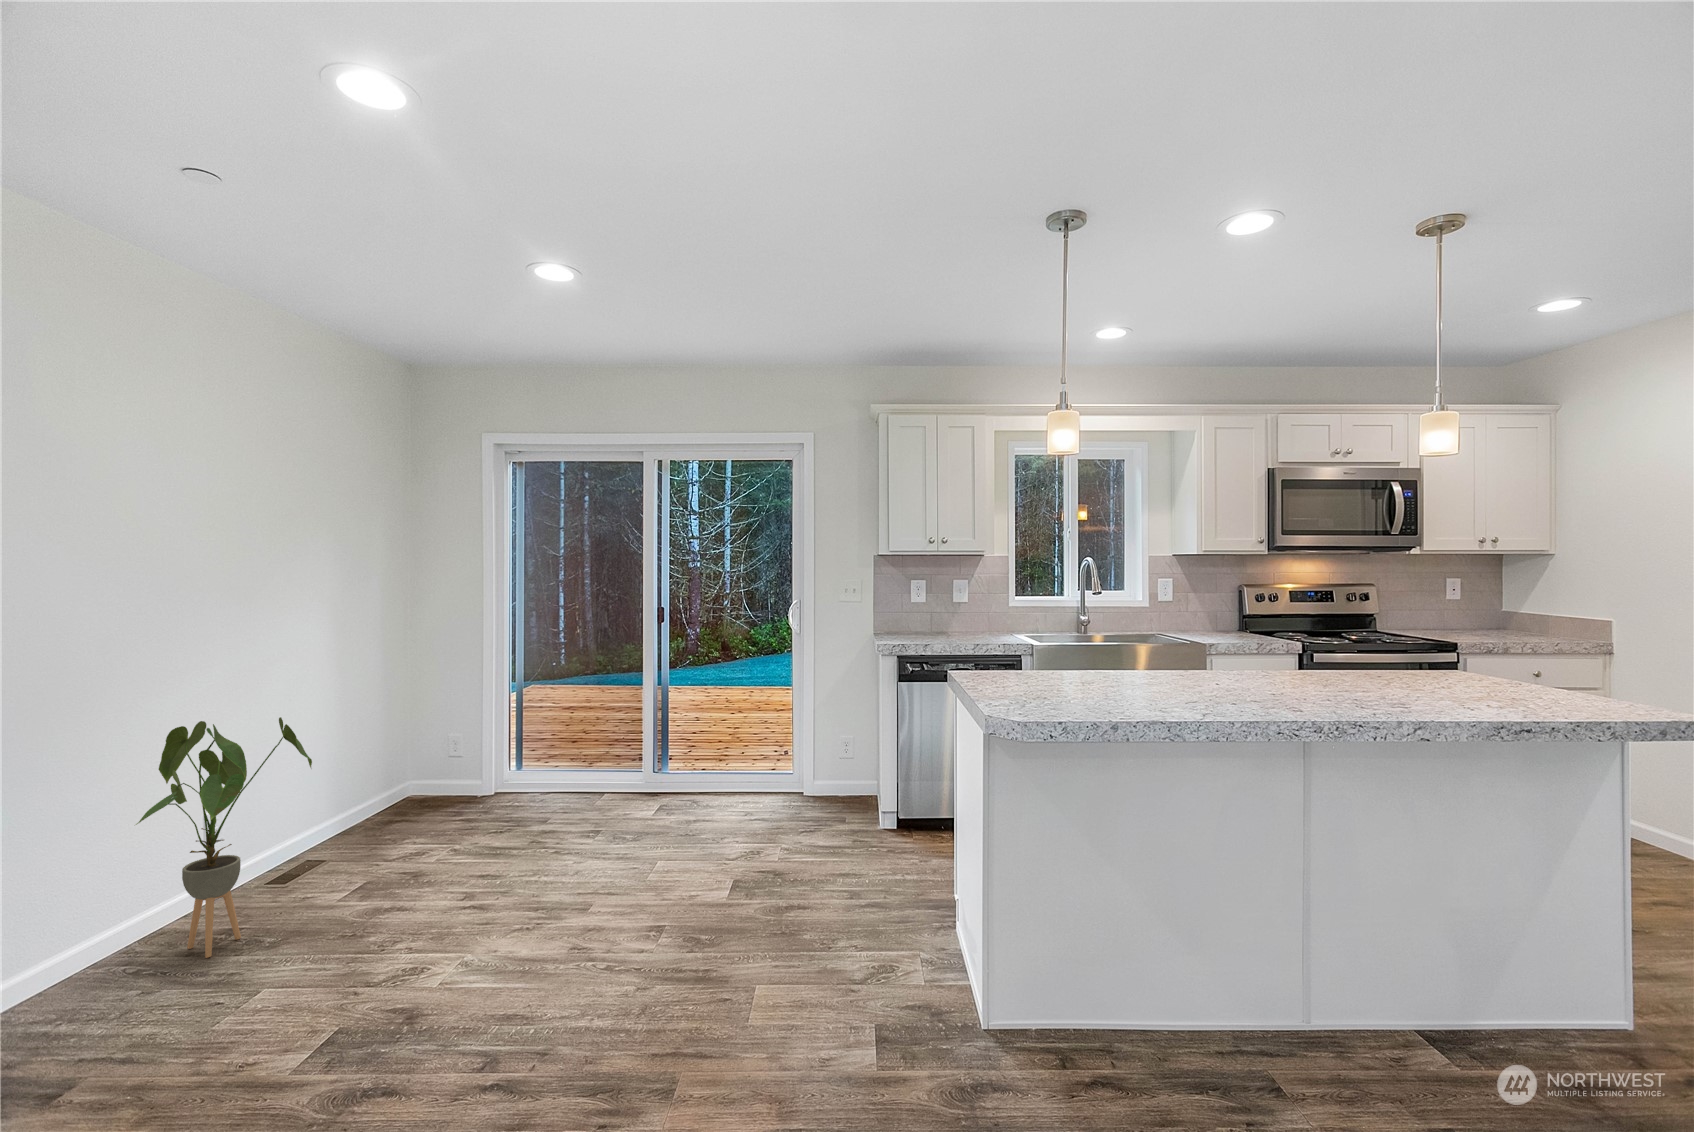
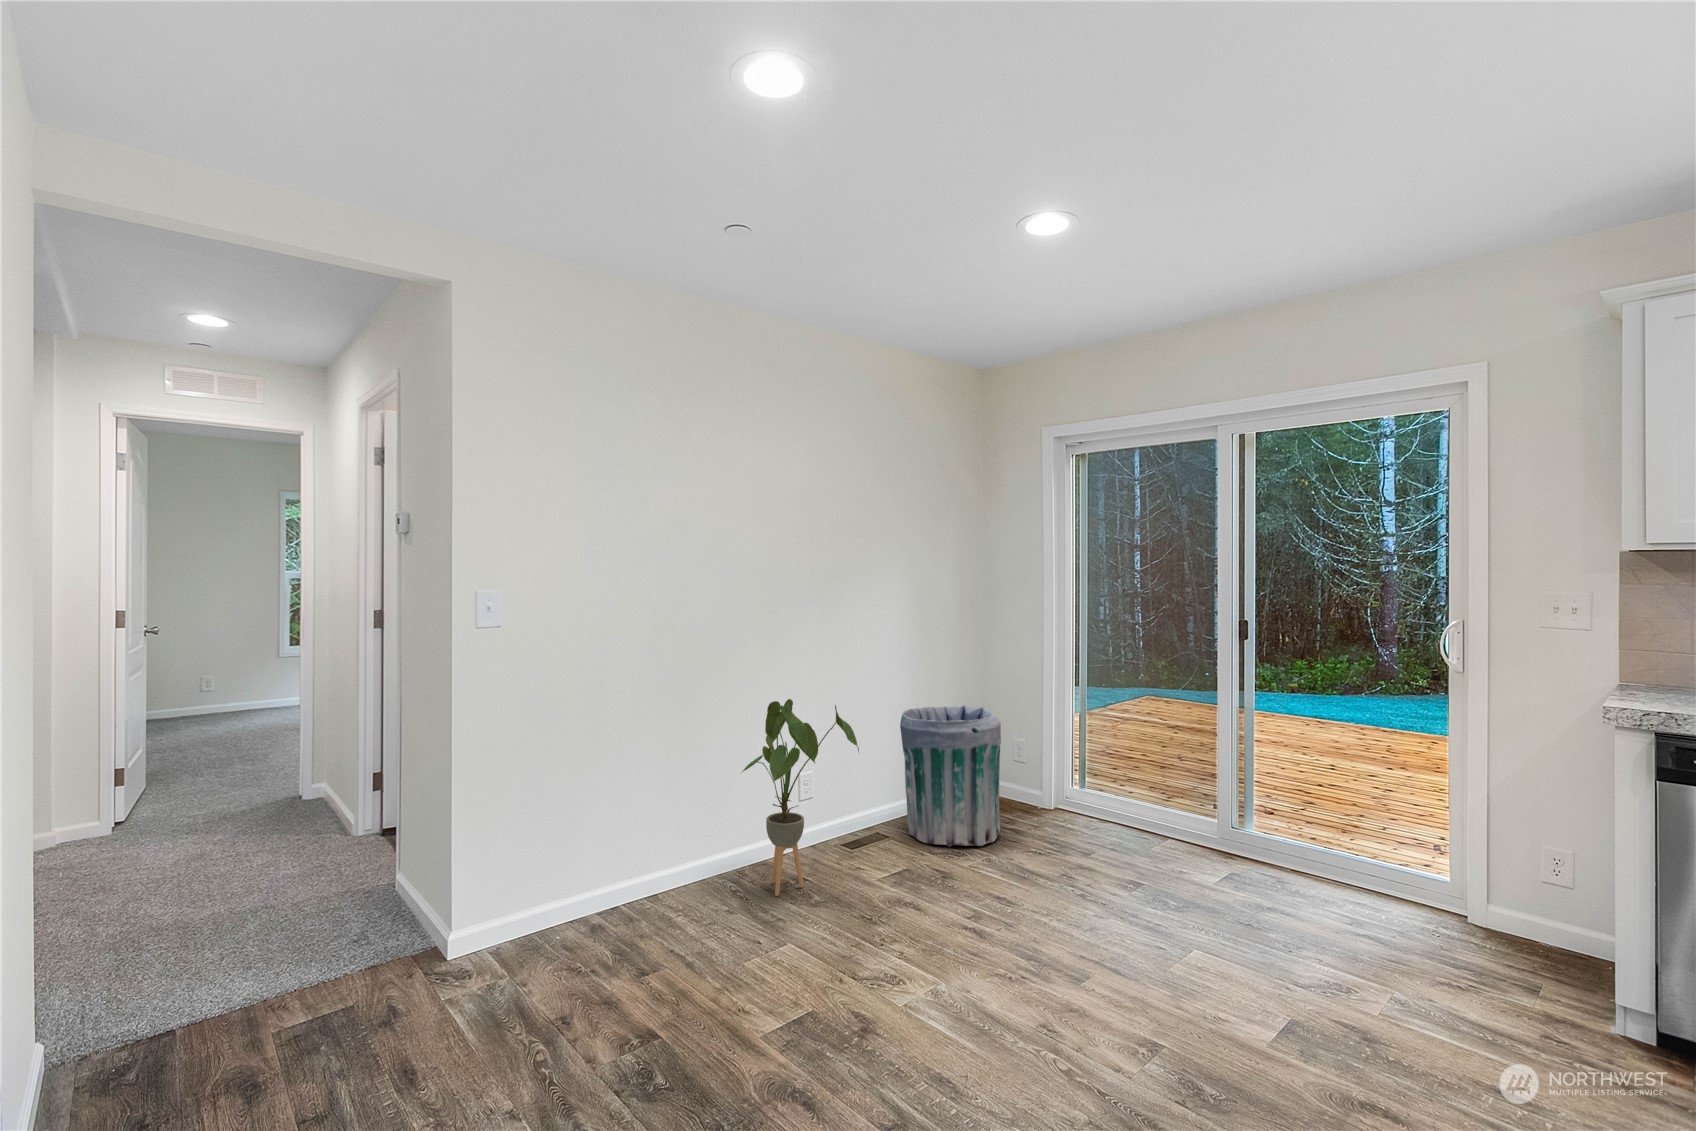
trash can: none [327,700,452,855] -> present [900,705,1001,847]

